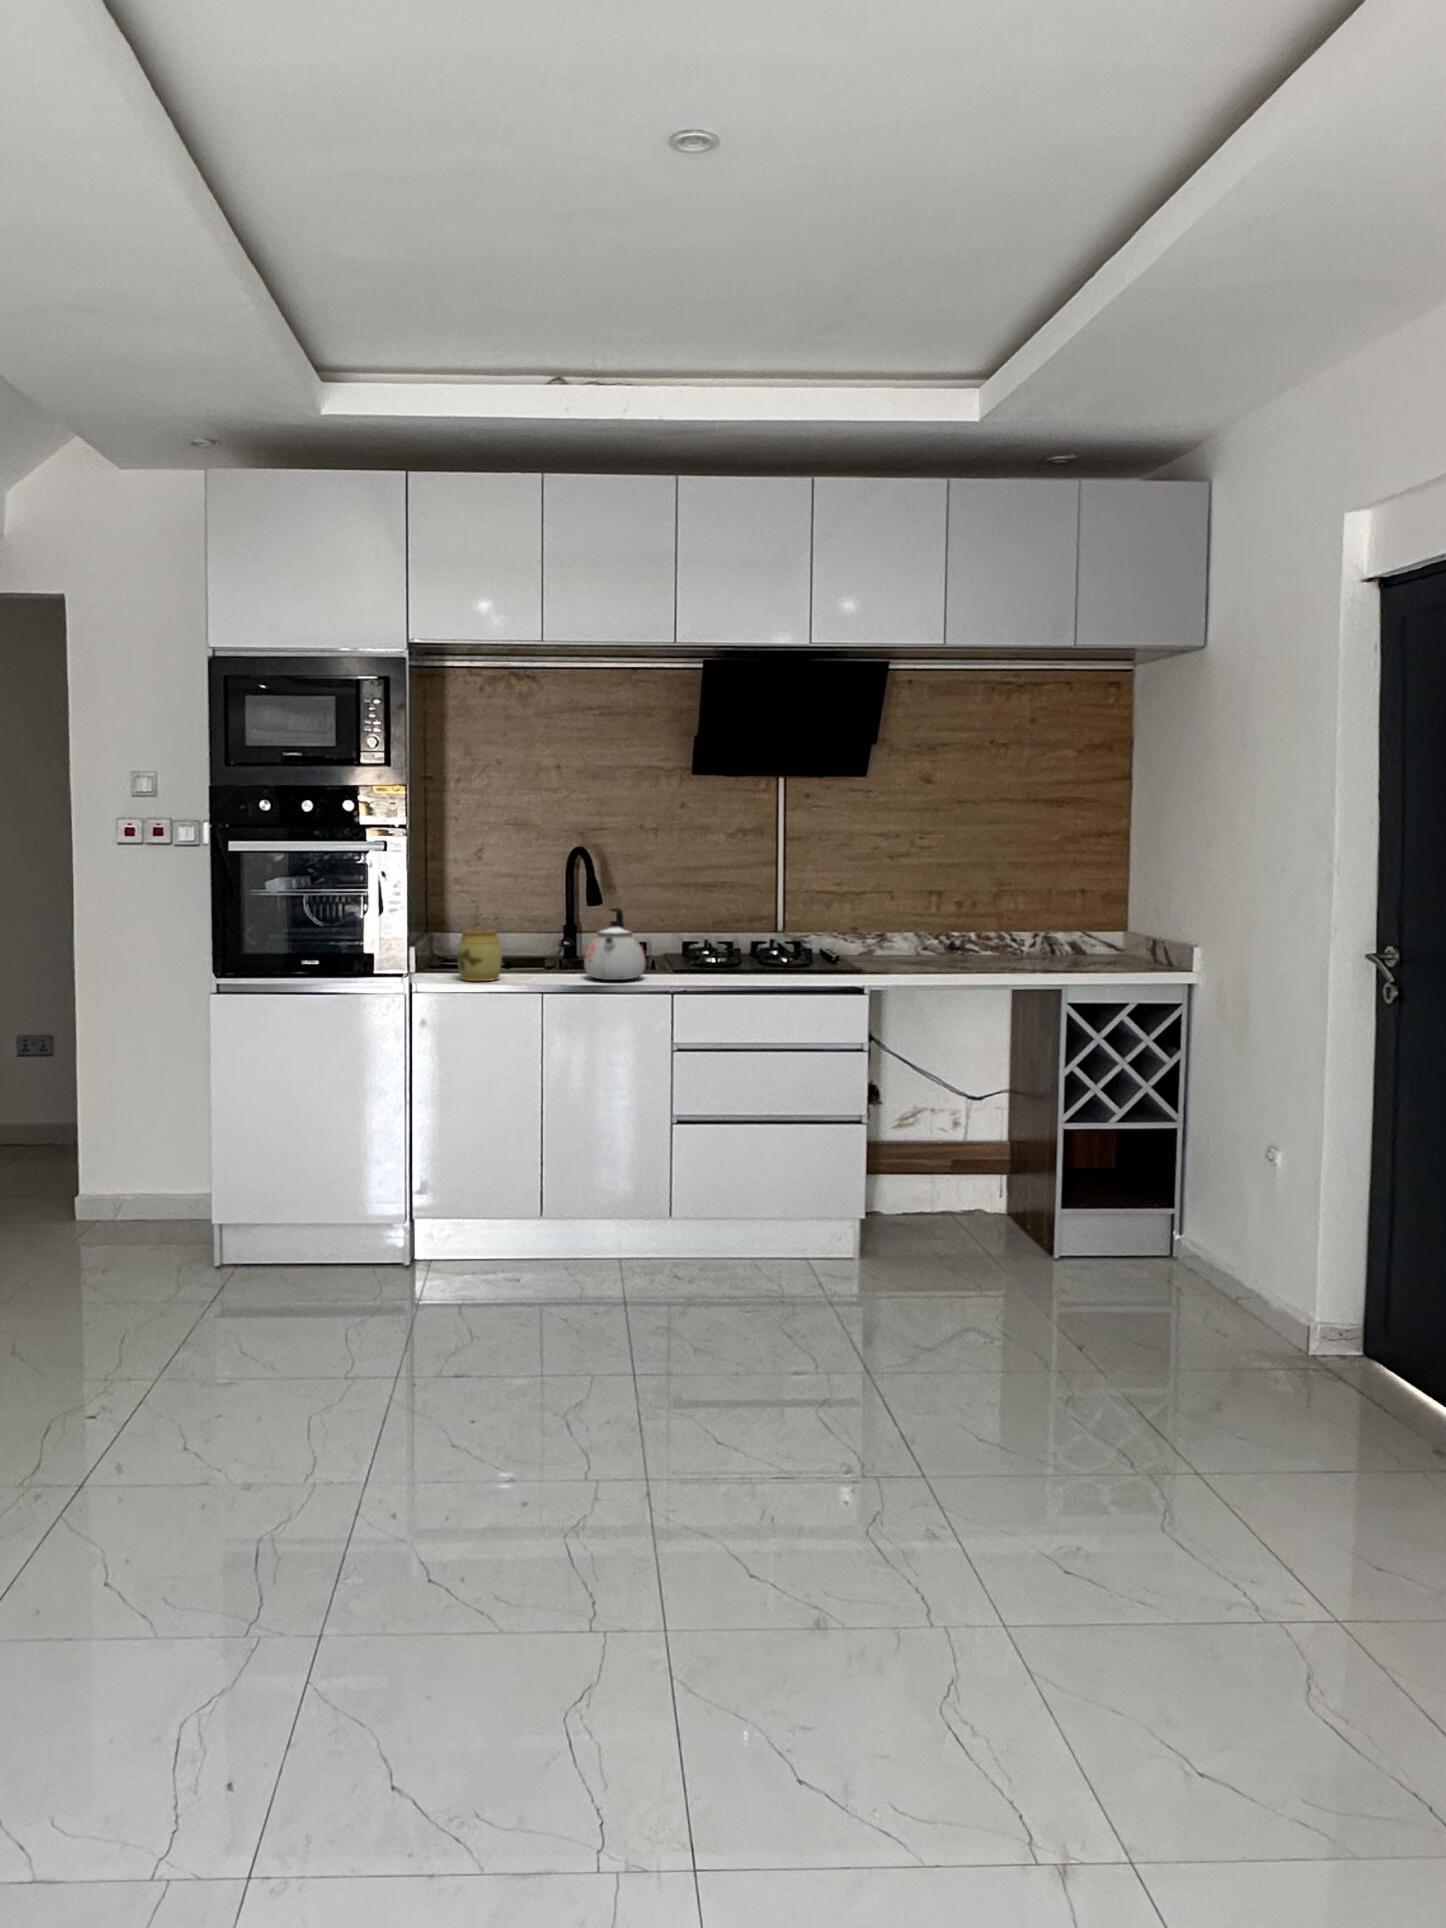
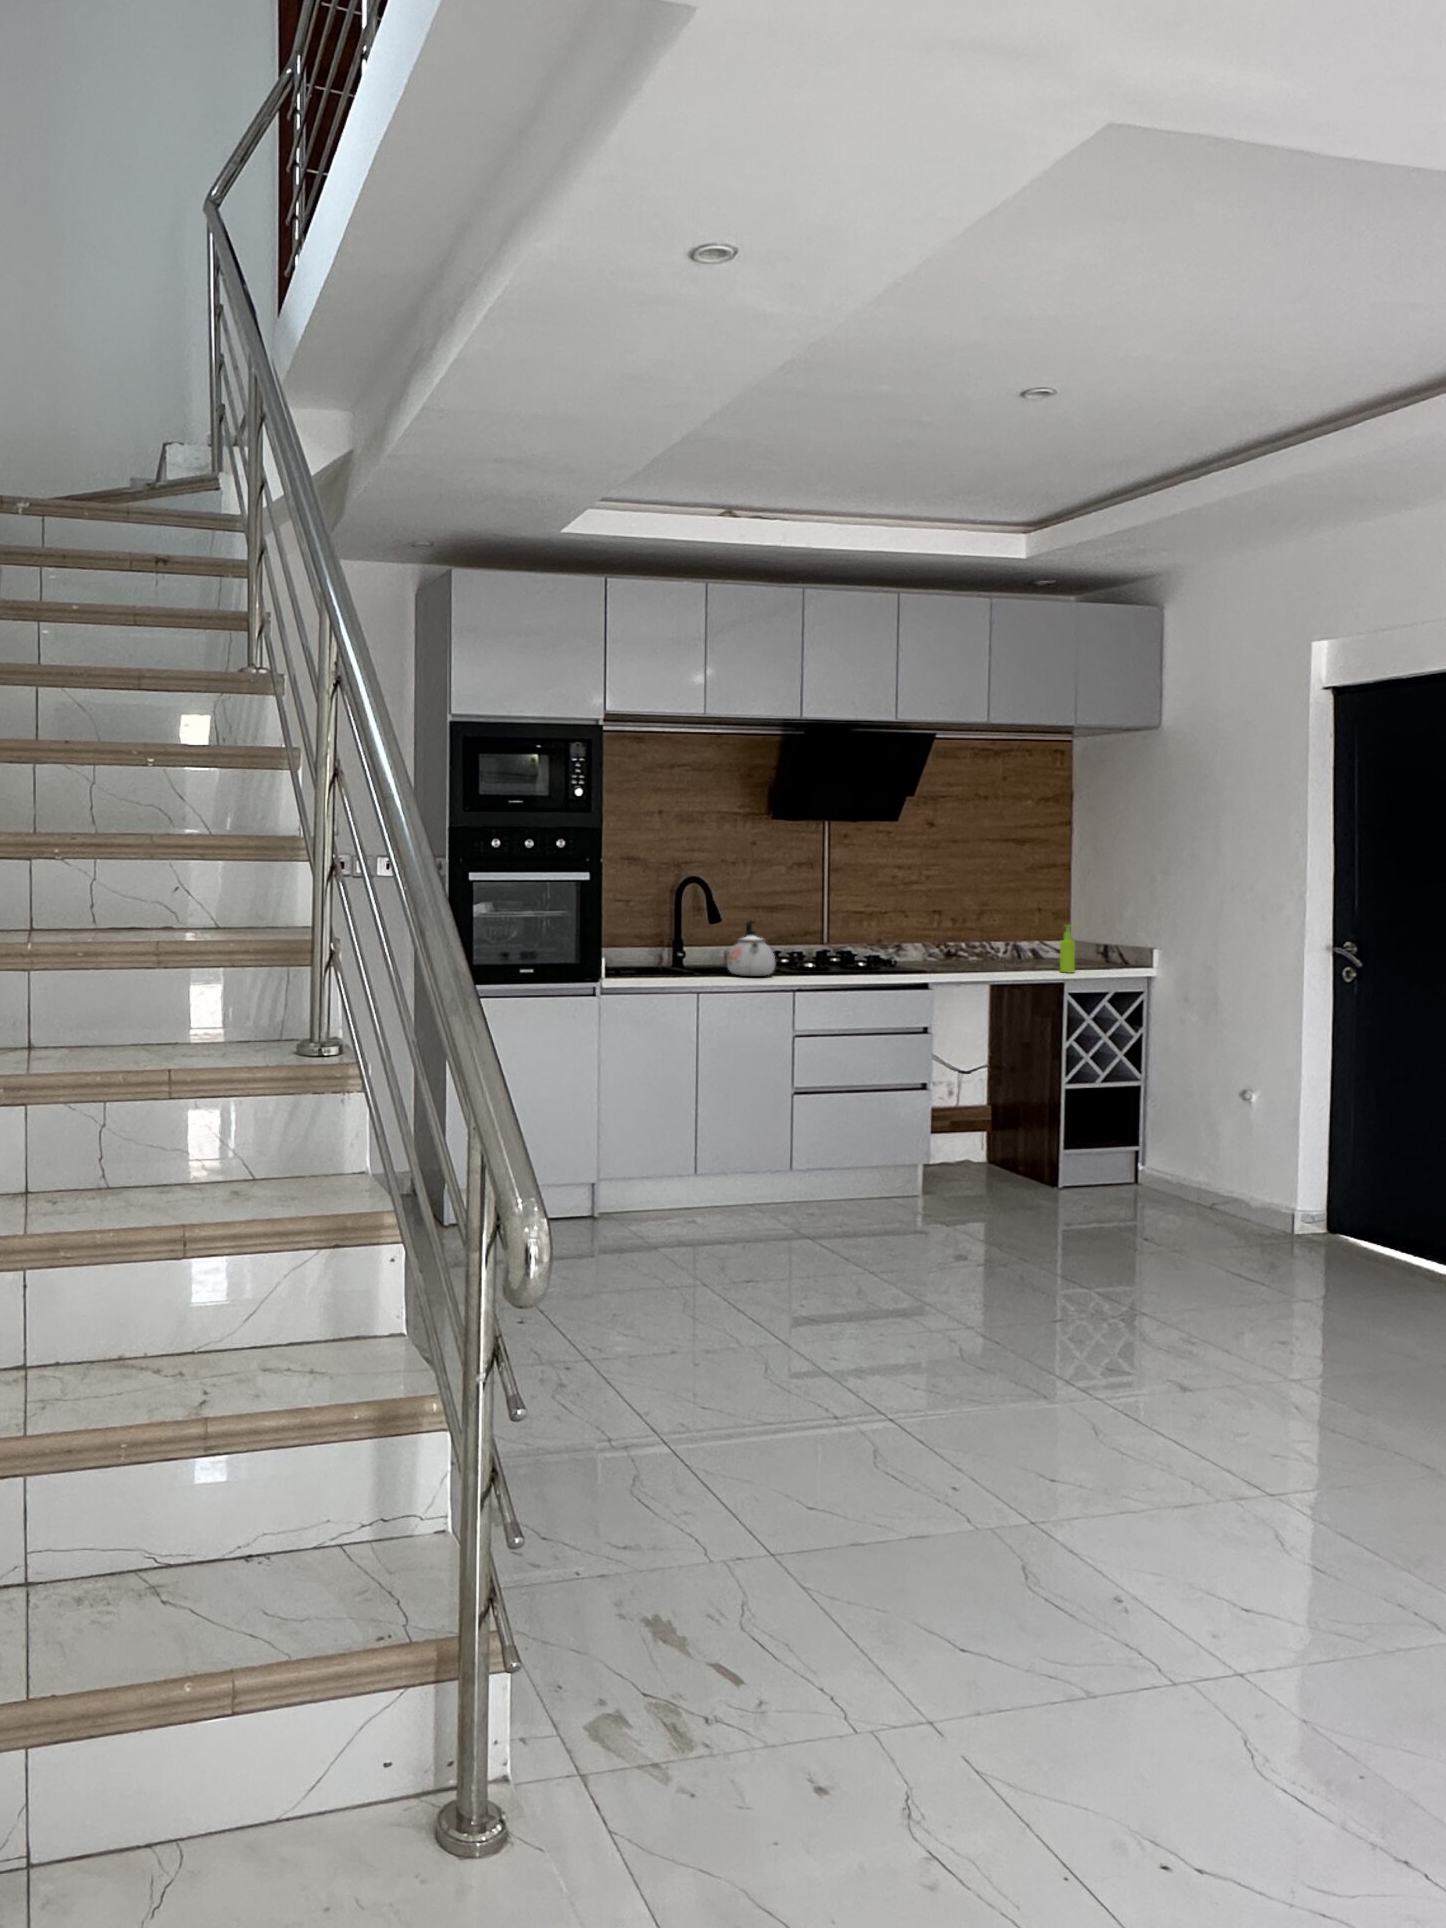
soap dispenser: none [1059,912,1079,976] -> present [1060,925,1075,973]
jar: present [457,921,502,981] -> none [634,930,670,977]

